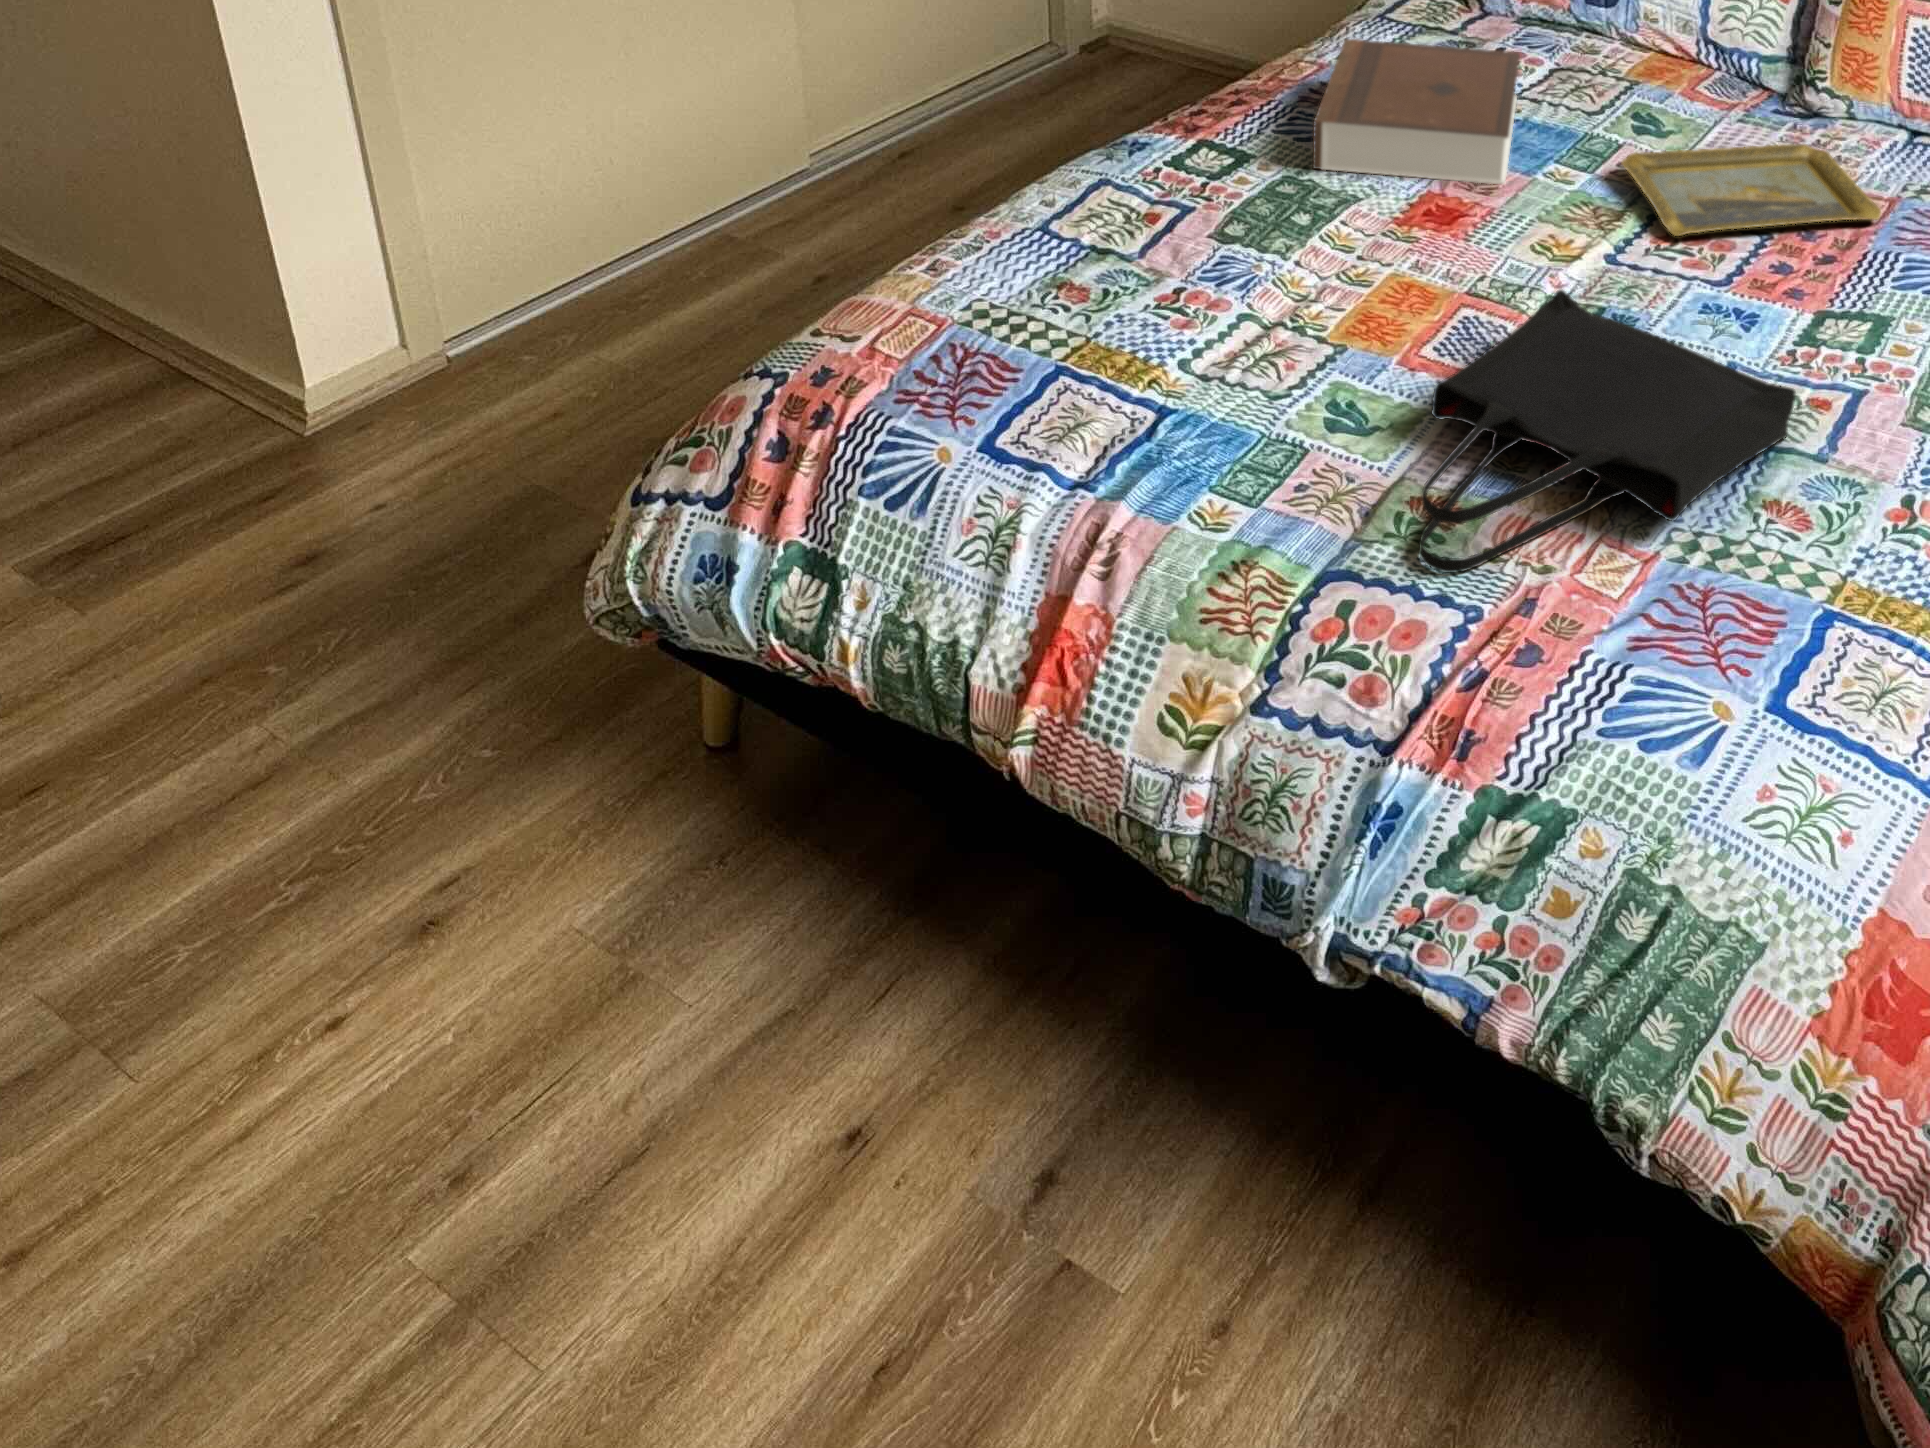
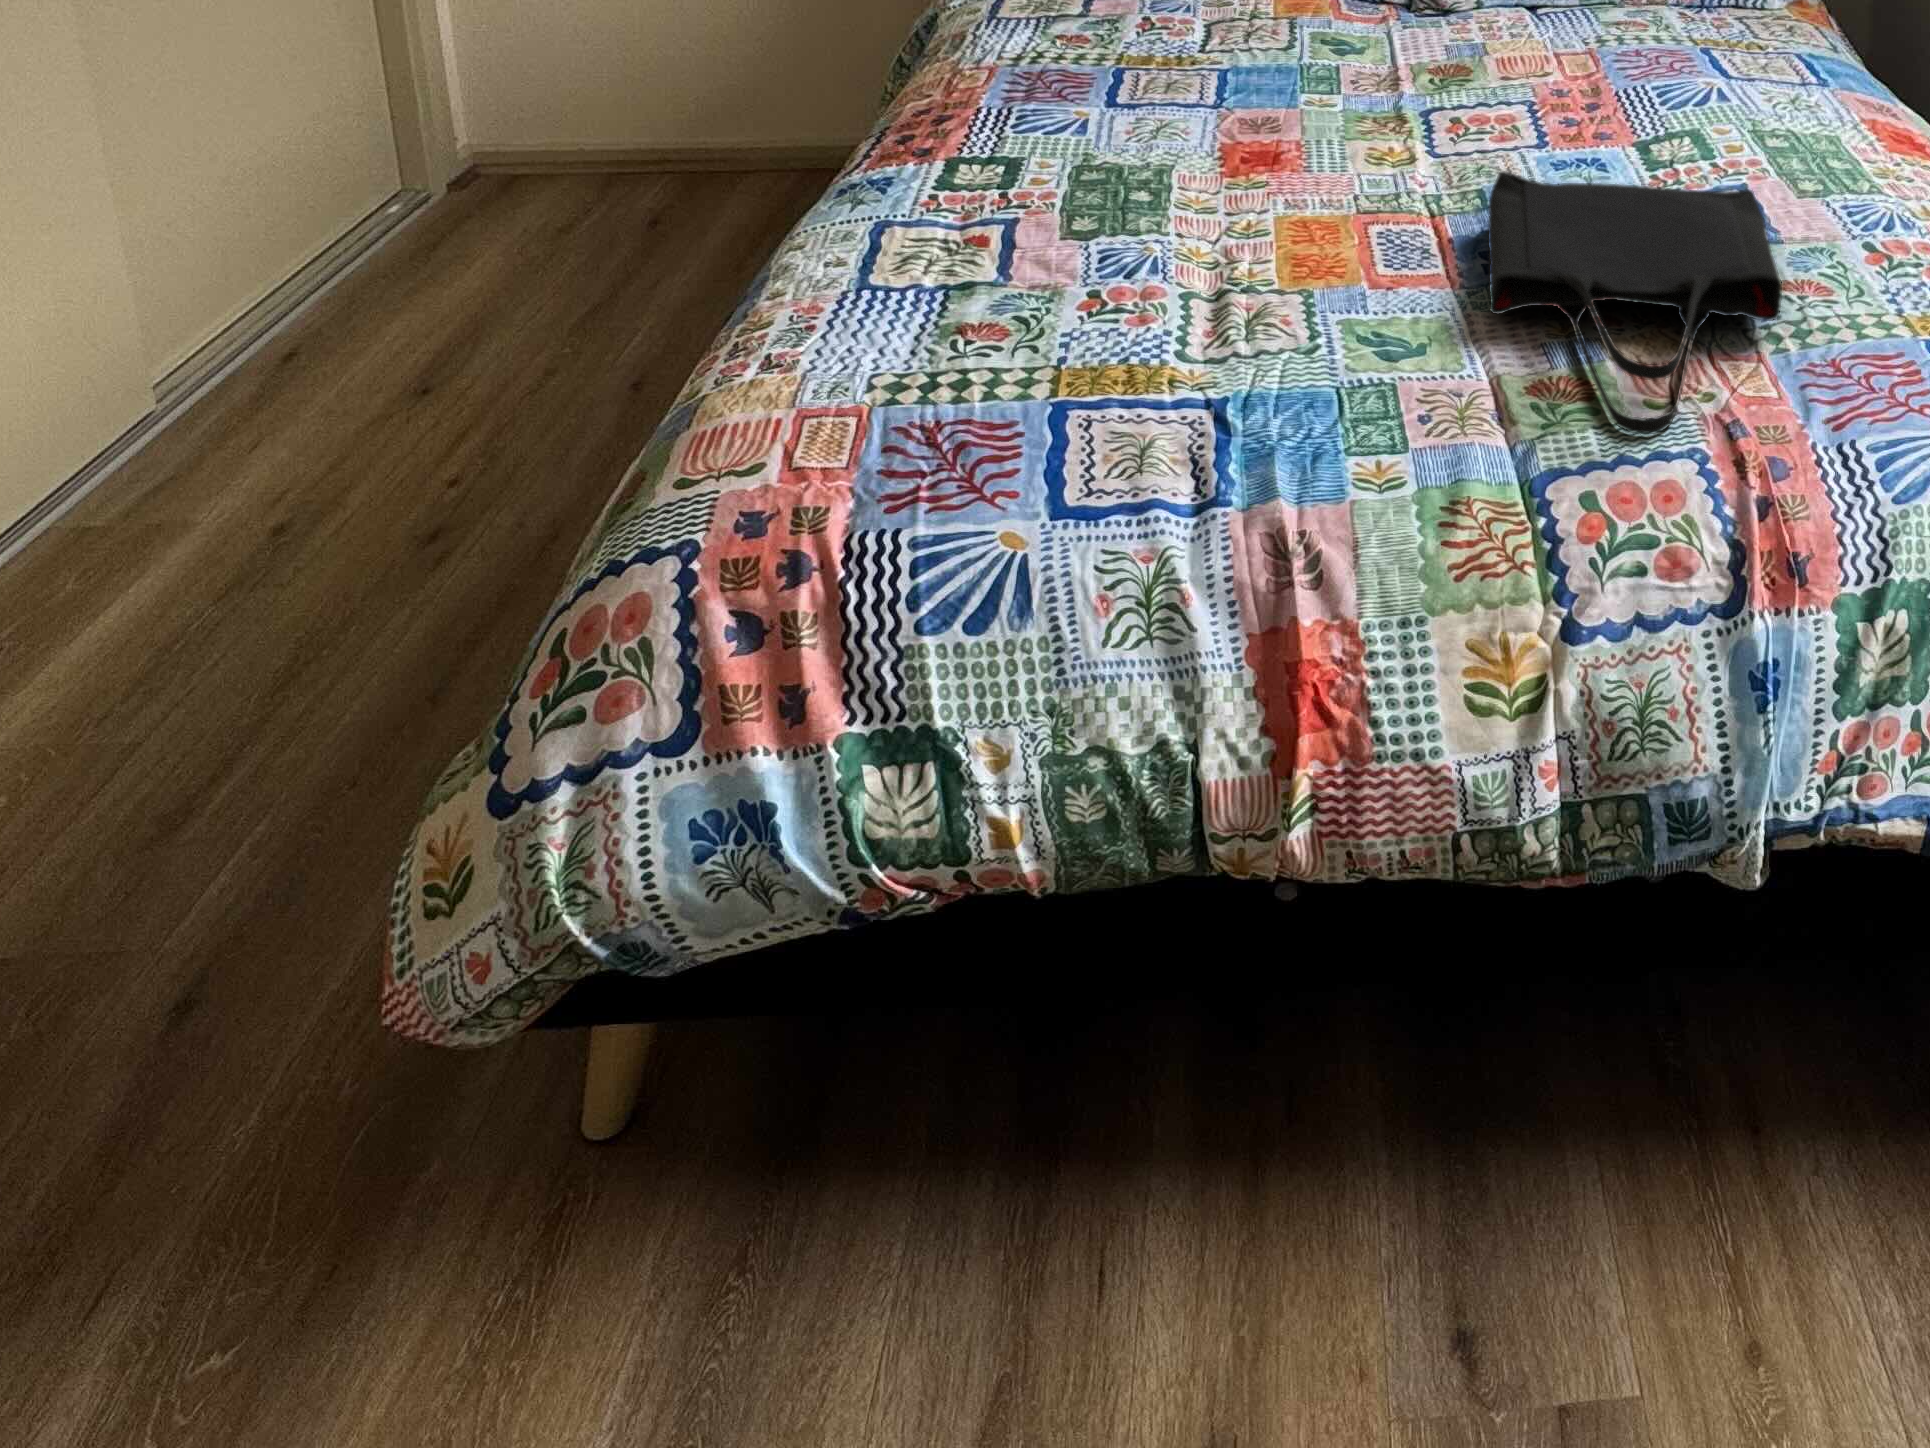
book: present [1313,39,1520,184] -> none [1033,5,1292,153]
tray: present [1621,144,1881,236] -> none [1376,27,1606,119]

